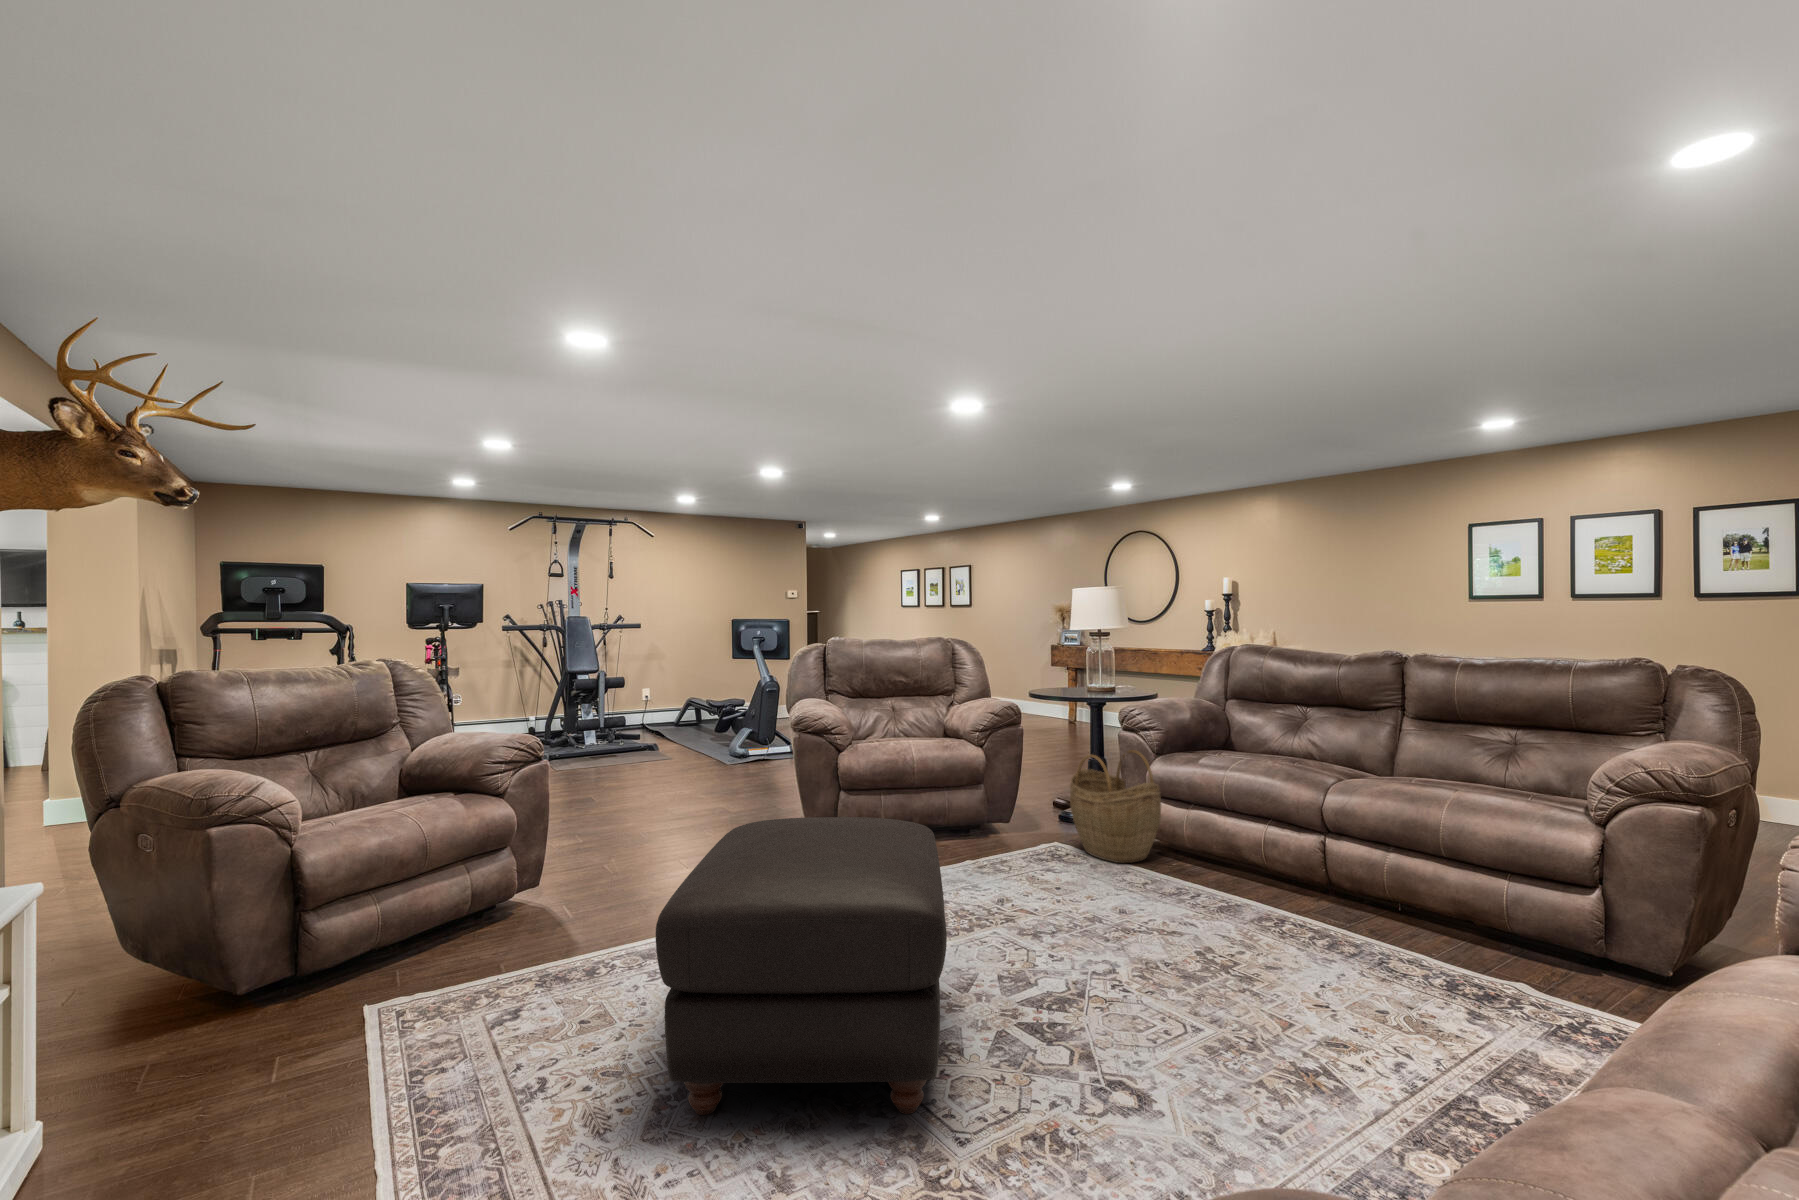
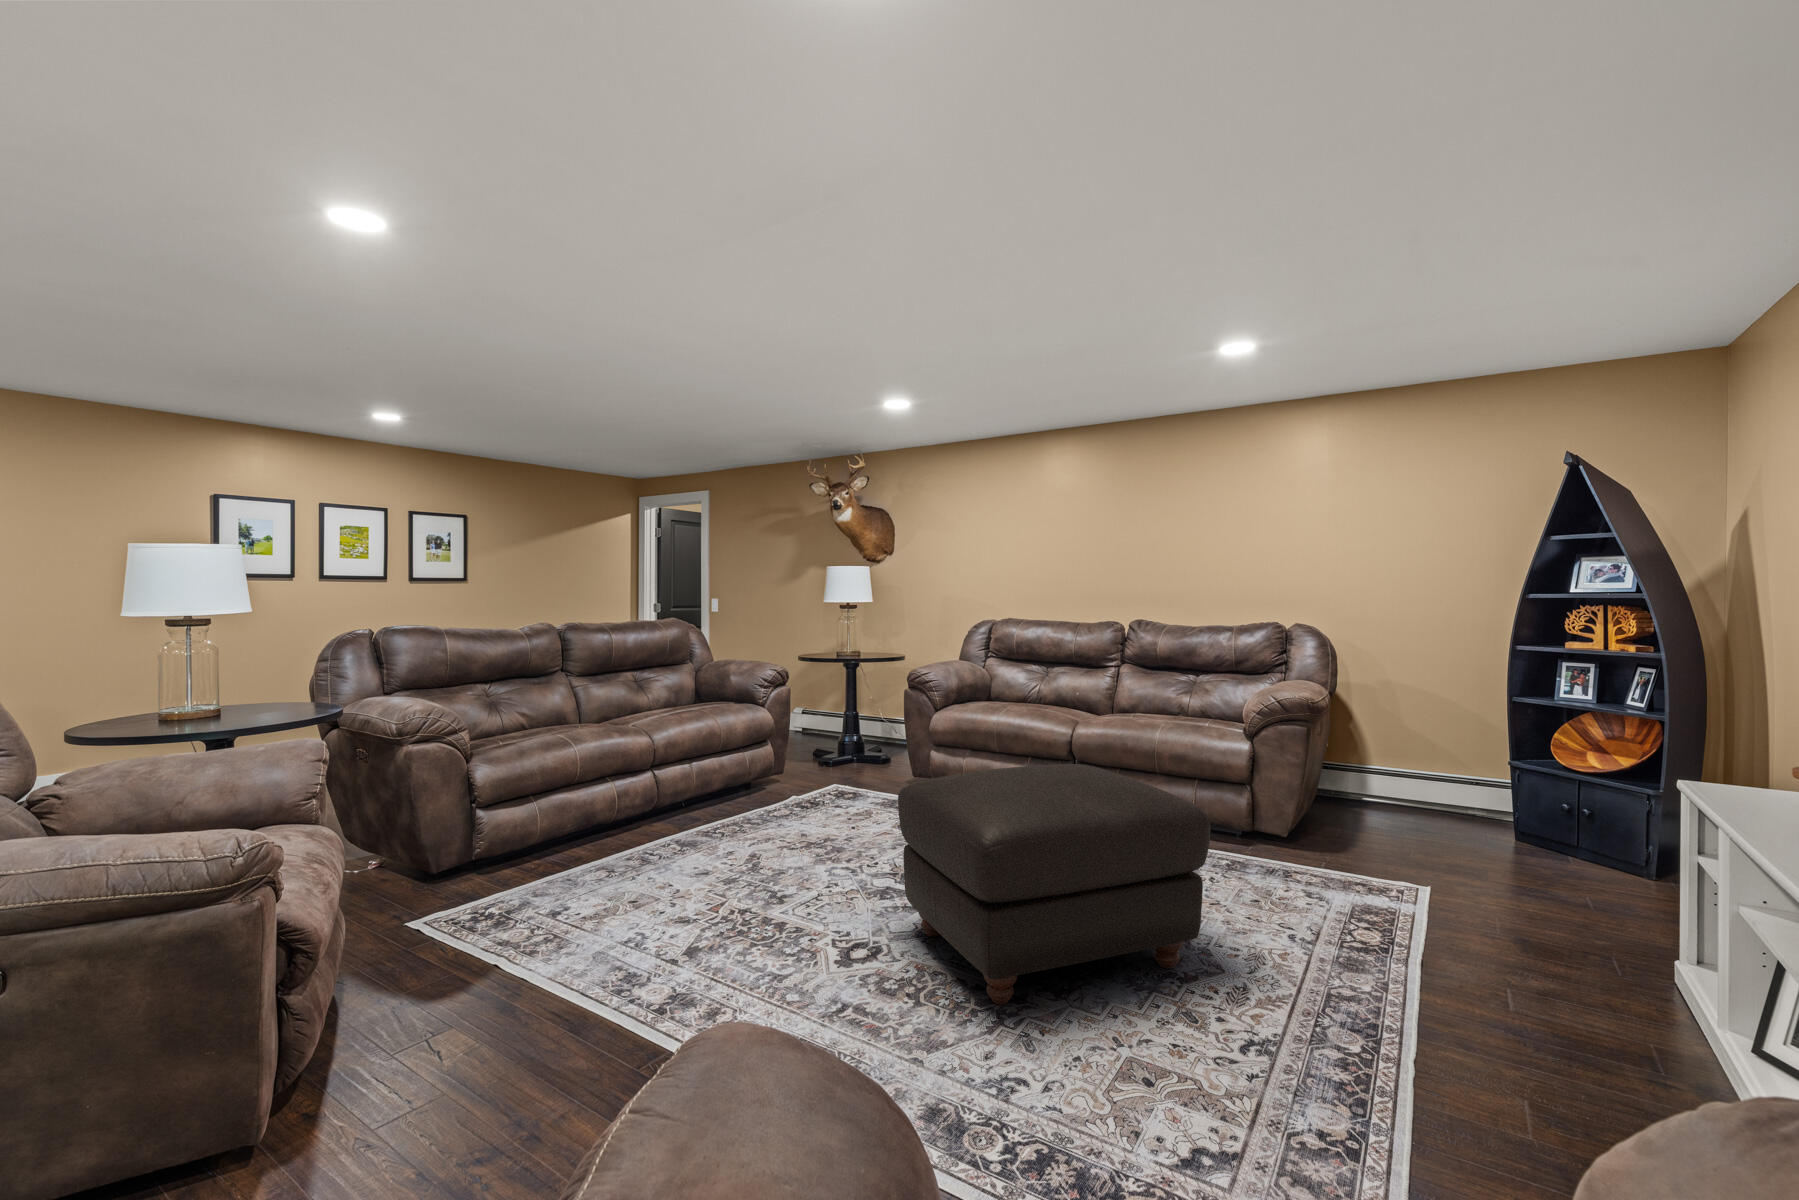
woven basket: present [1070,750,1161,863] -> none [398,759,529,908]

